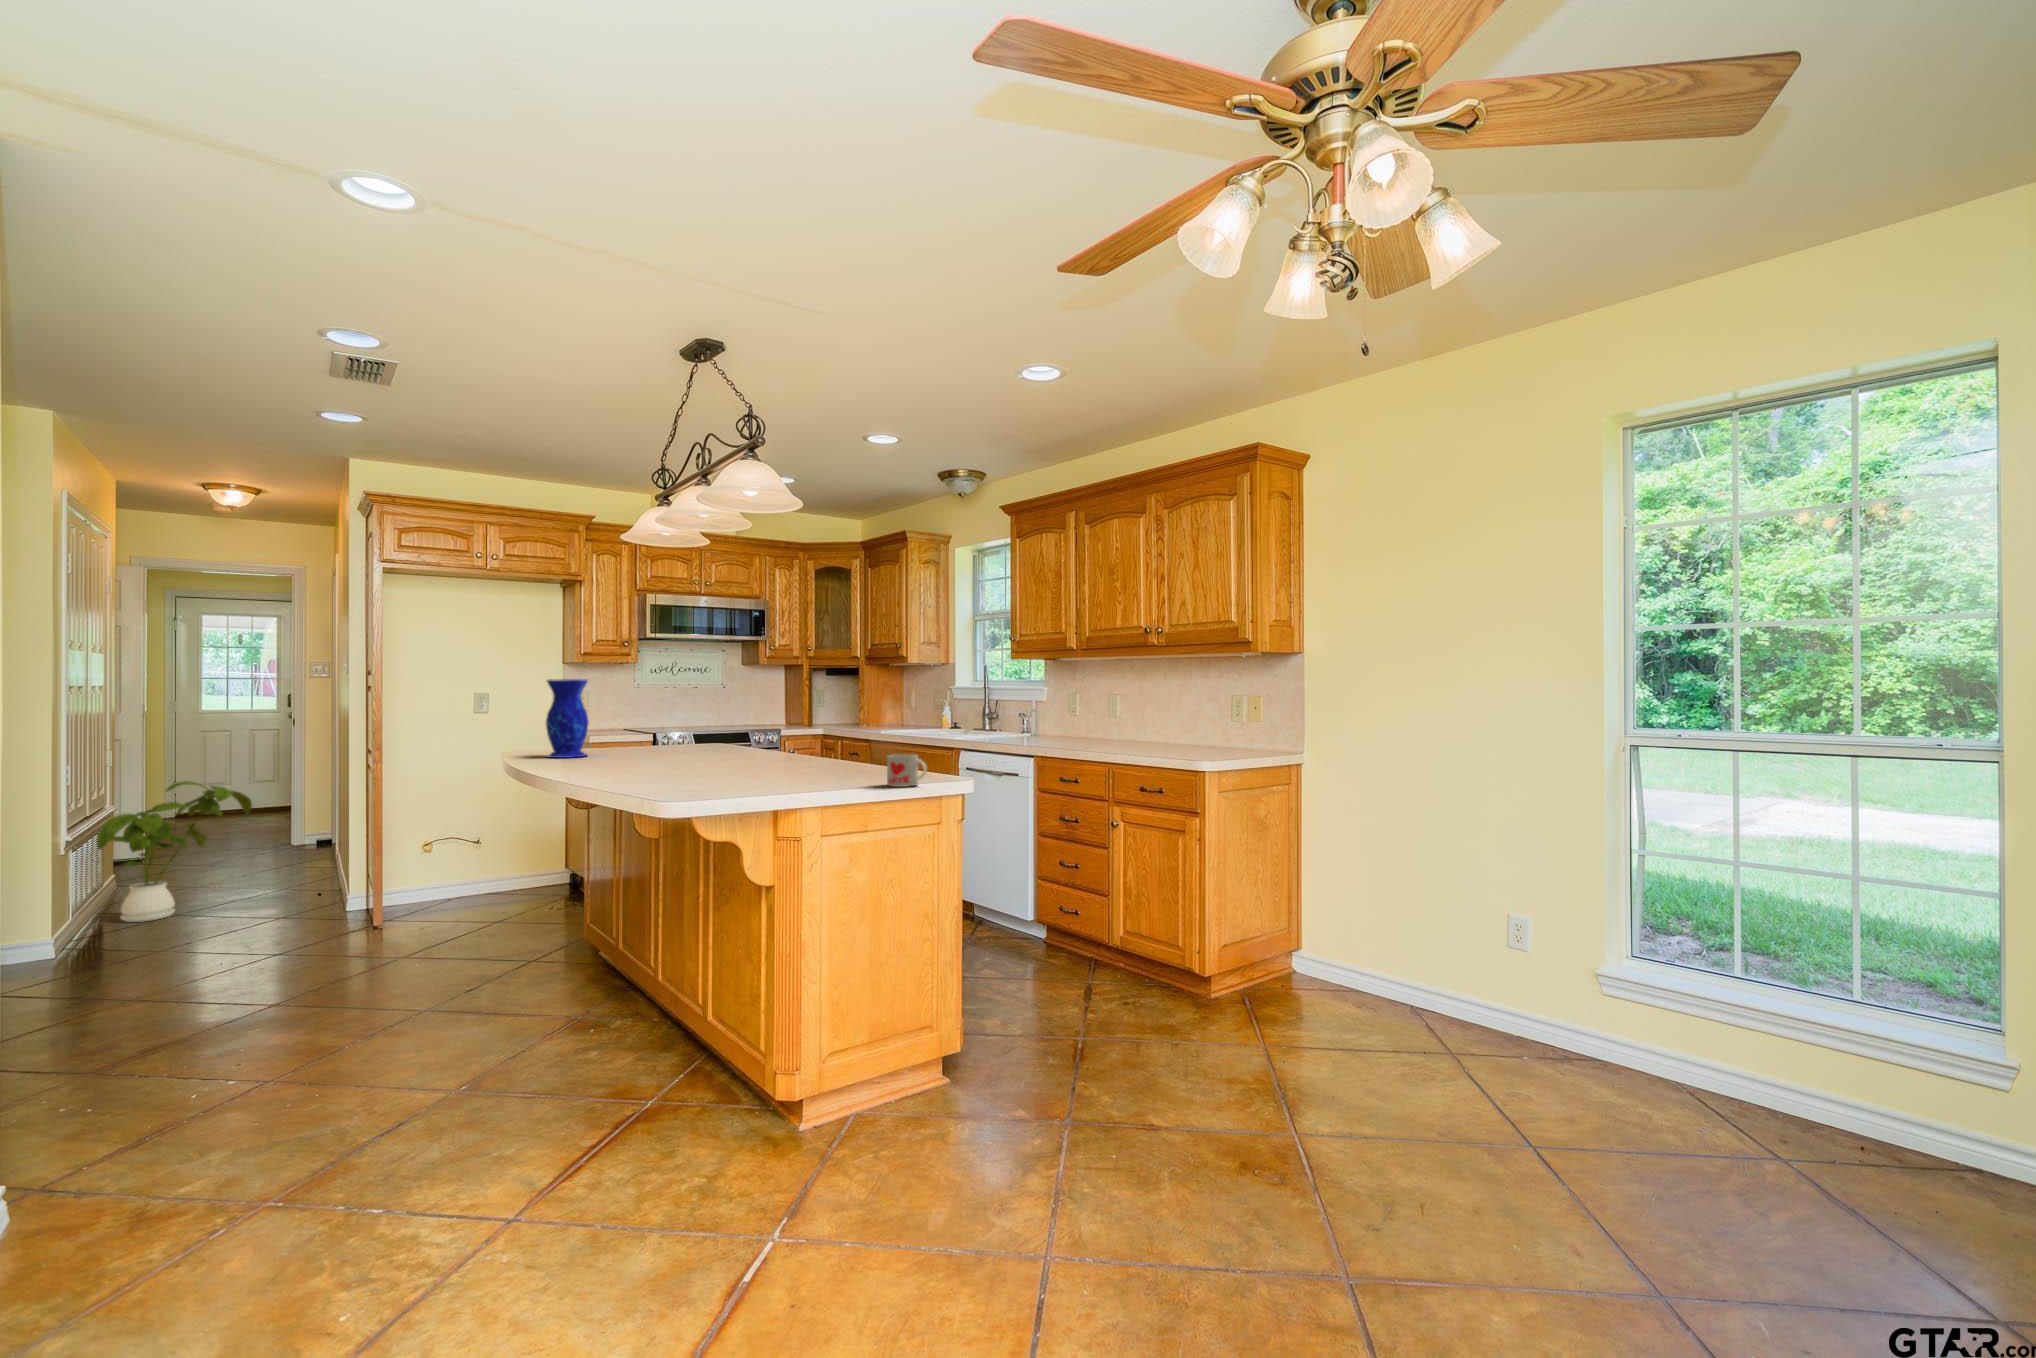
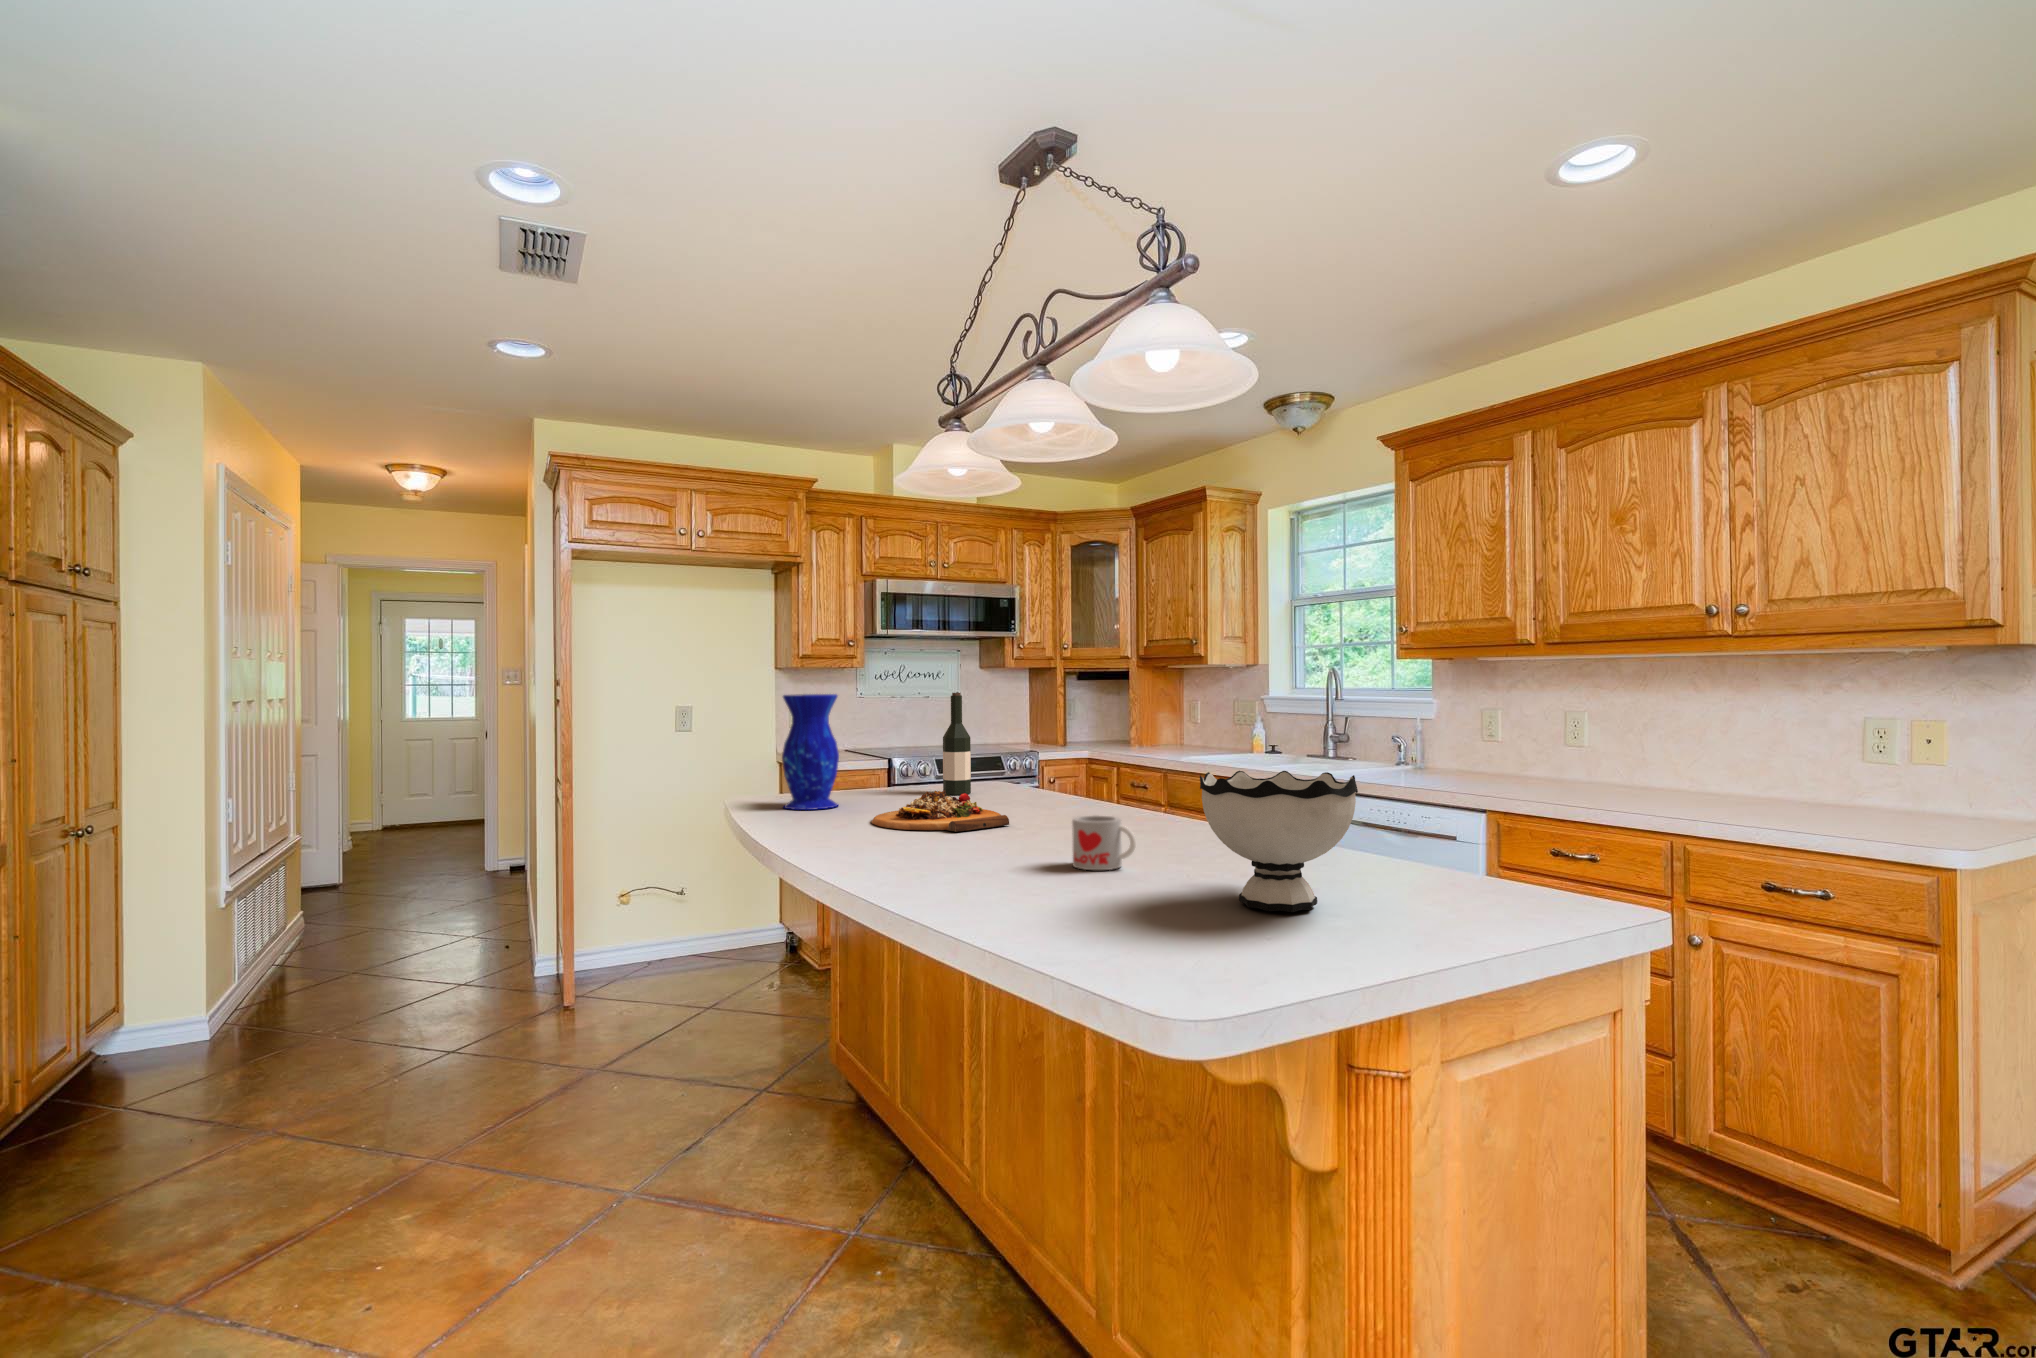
wine bottle: none [671,680,691,750] -> present [943,693,971,795]
bowl: none [760,717,844,787] -> present [1200,771,1358,912]
cutting board: none [604,742,697,765] -> present [872,791,1010,832]
mug: present [887,754,927,787] -> present [1072,815,1136,870]
house plant: present [96,781,252,922] -> none [265,812,434,980]

